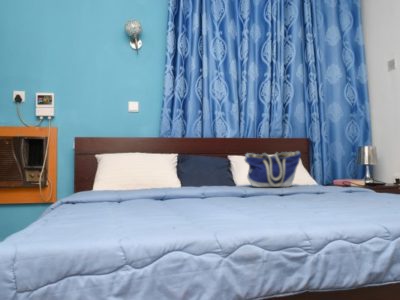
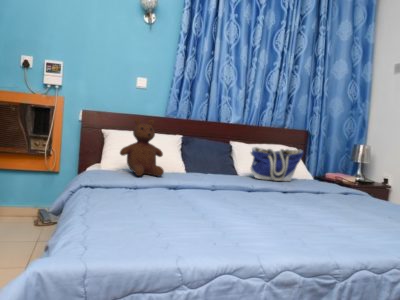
teddy bear: none [105,134,152,192] -> present [120,118,164,176]

